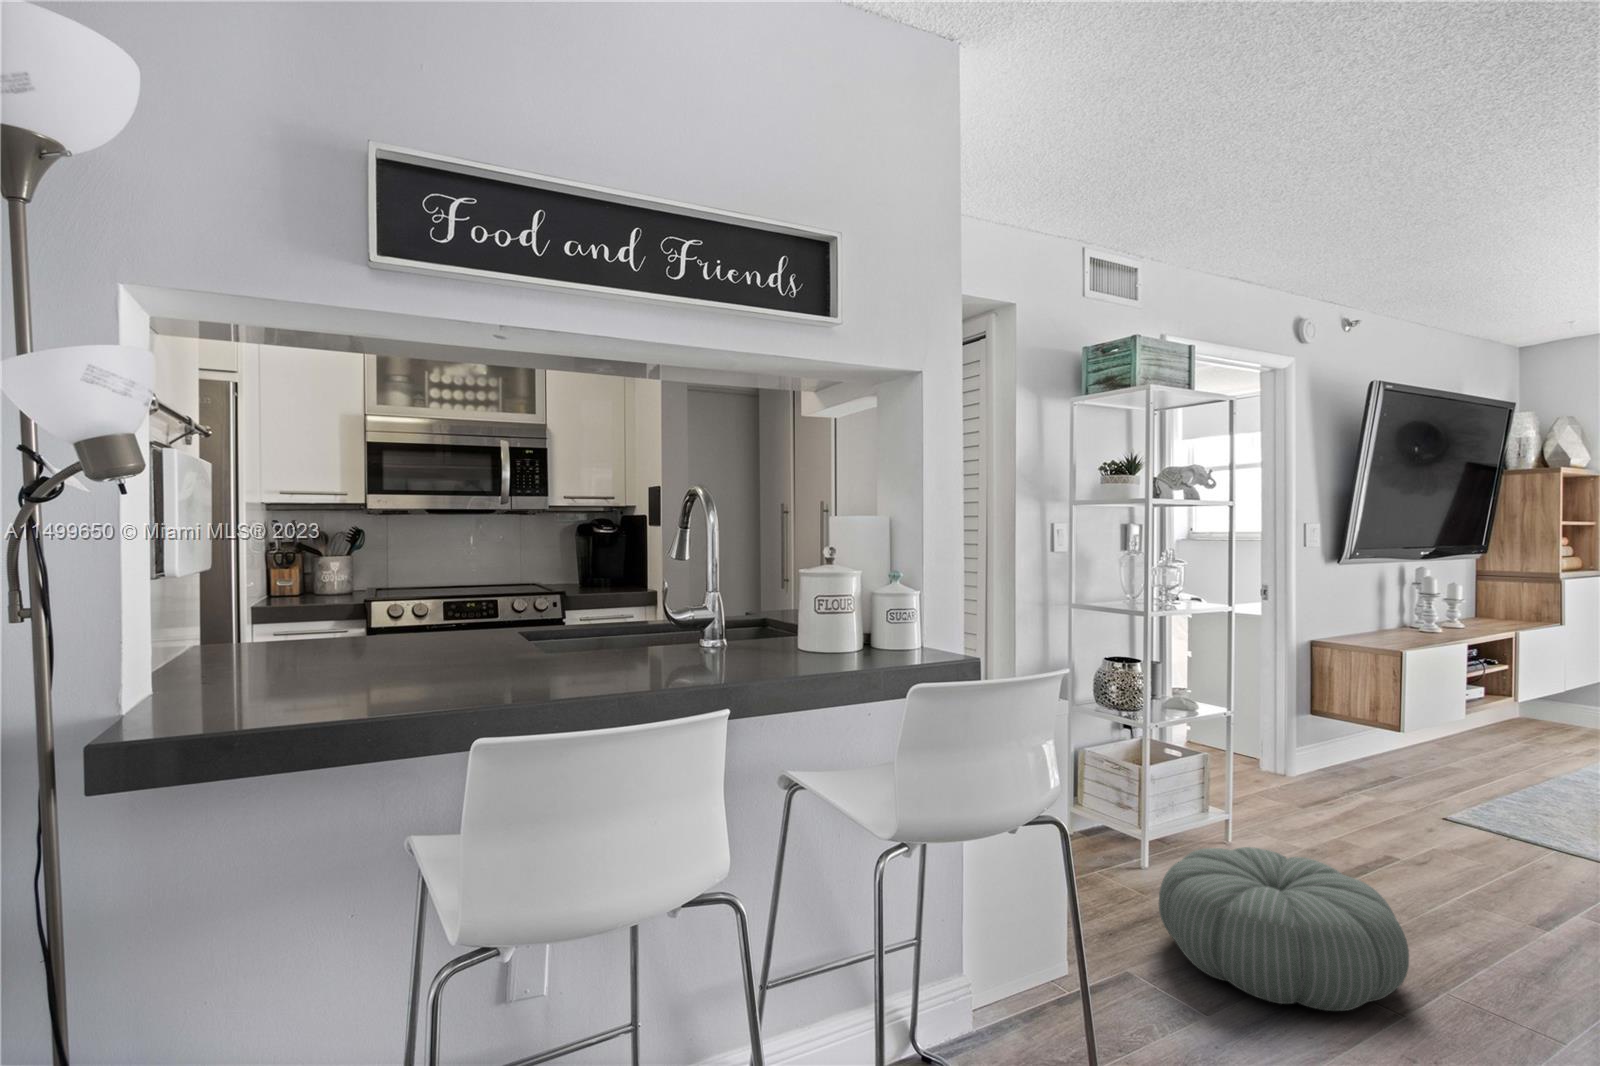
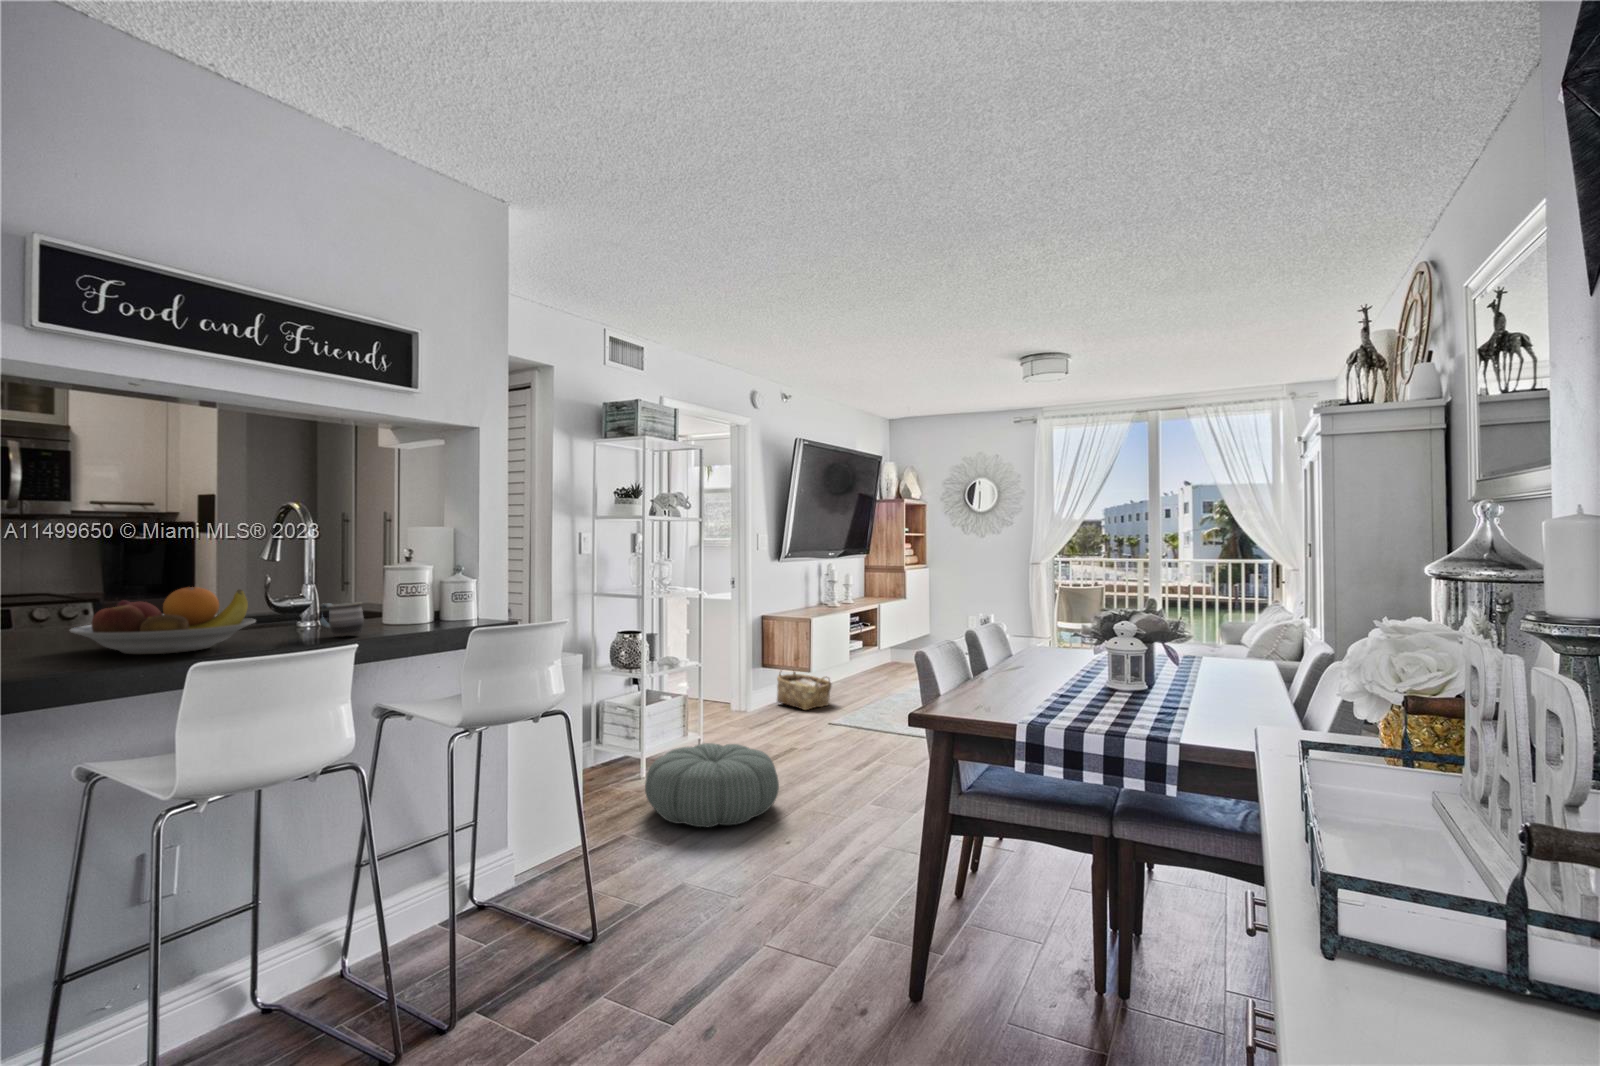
fruit bowl: none [424,597,627,687] -> present [70,587,256,654]
mug: none [710,621,762,671] -> present [320,602,364,637]
woven basket: none [1338,716,1442,791] -> present [777,670,832,710]

